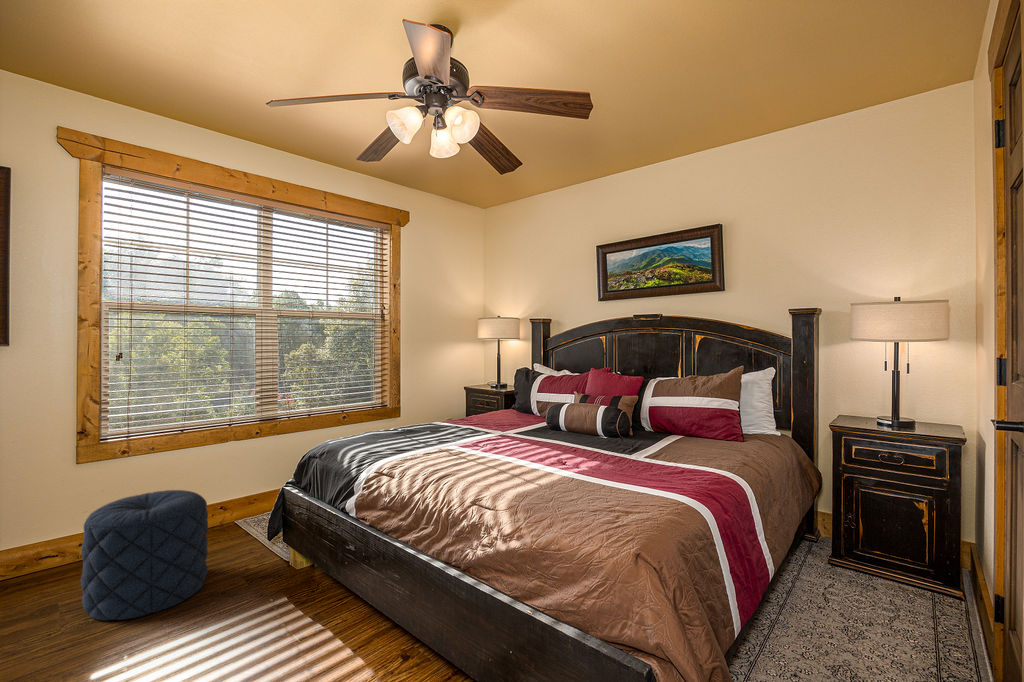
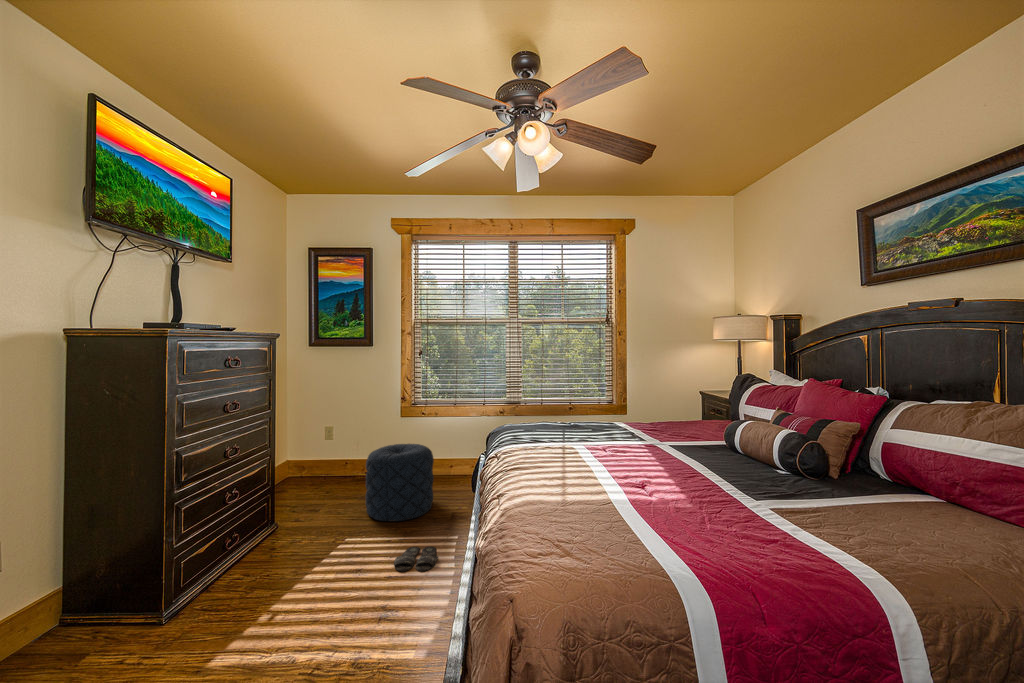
slippers: none [240,609,305,650] -> present [394,546,438,572]

